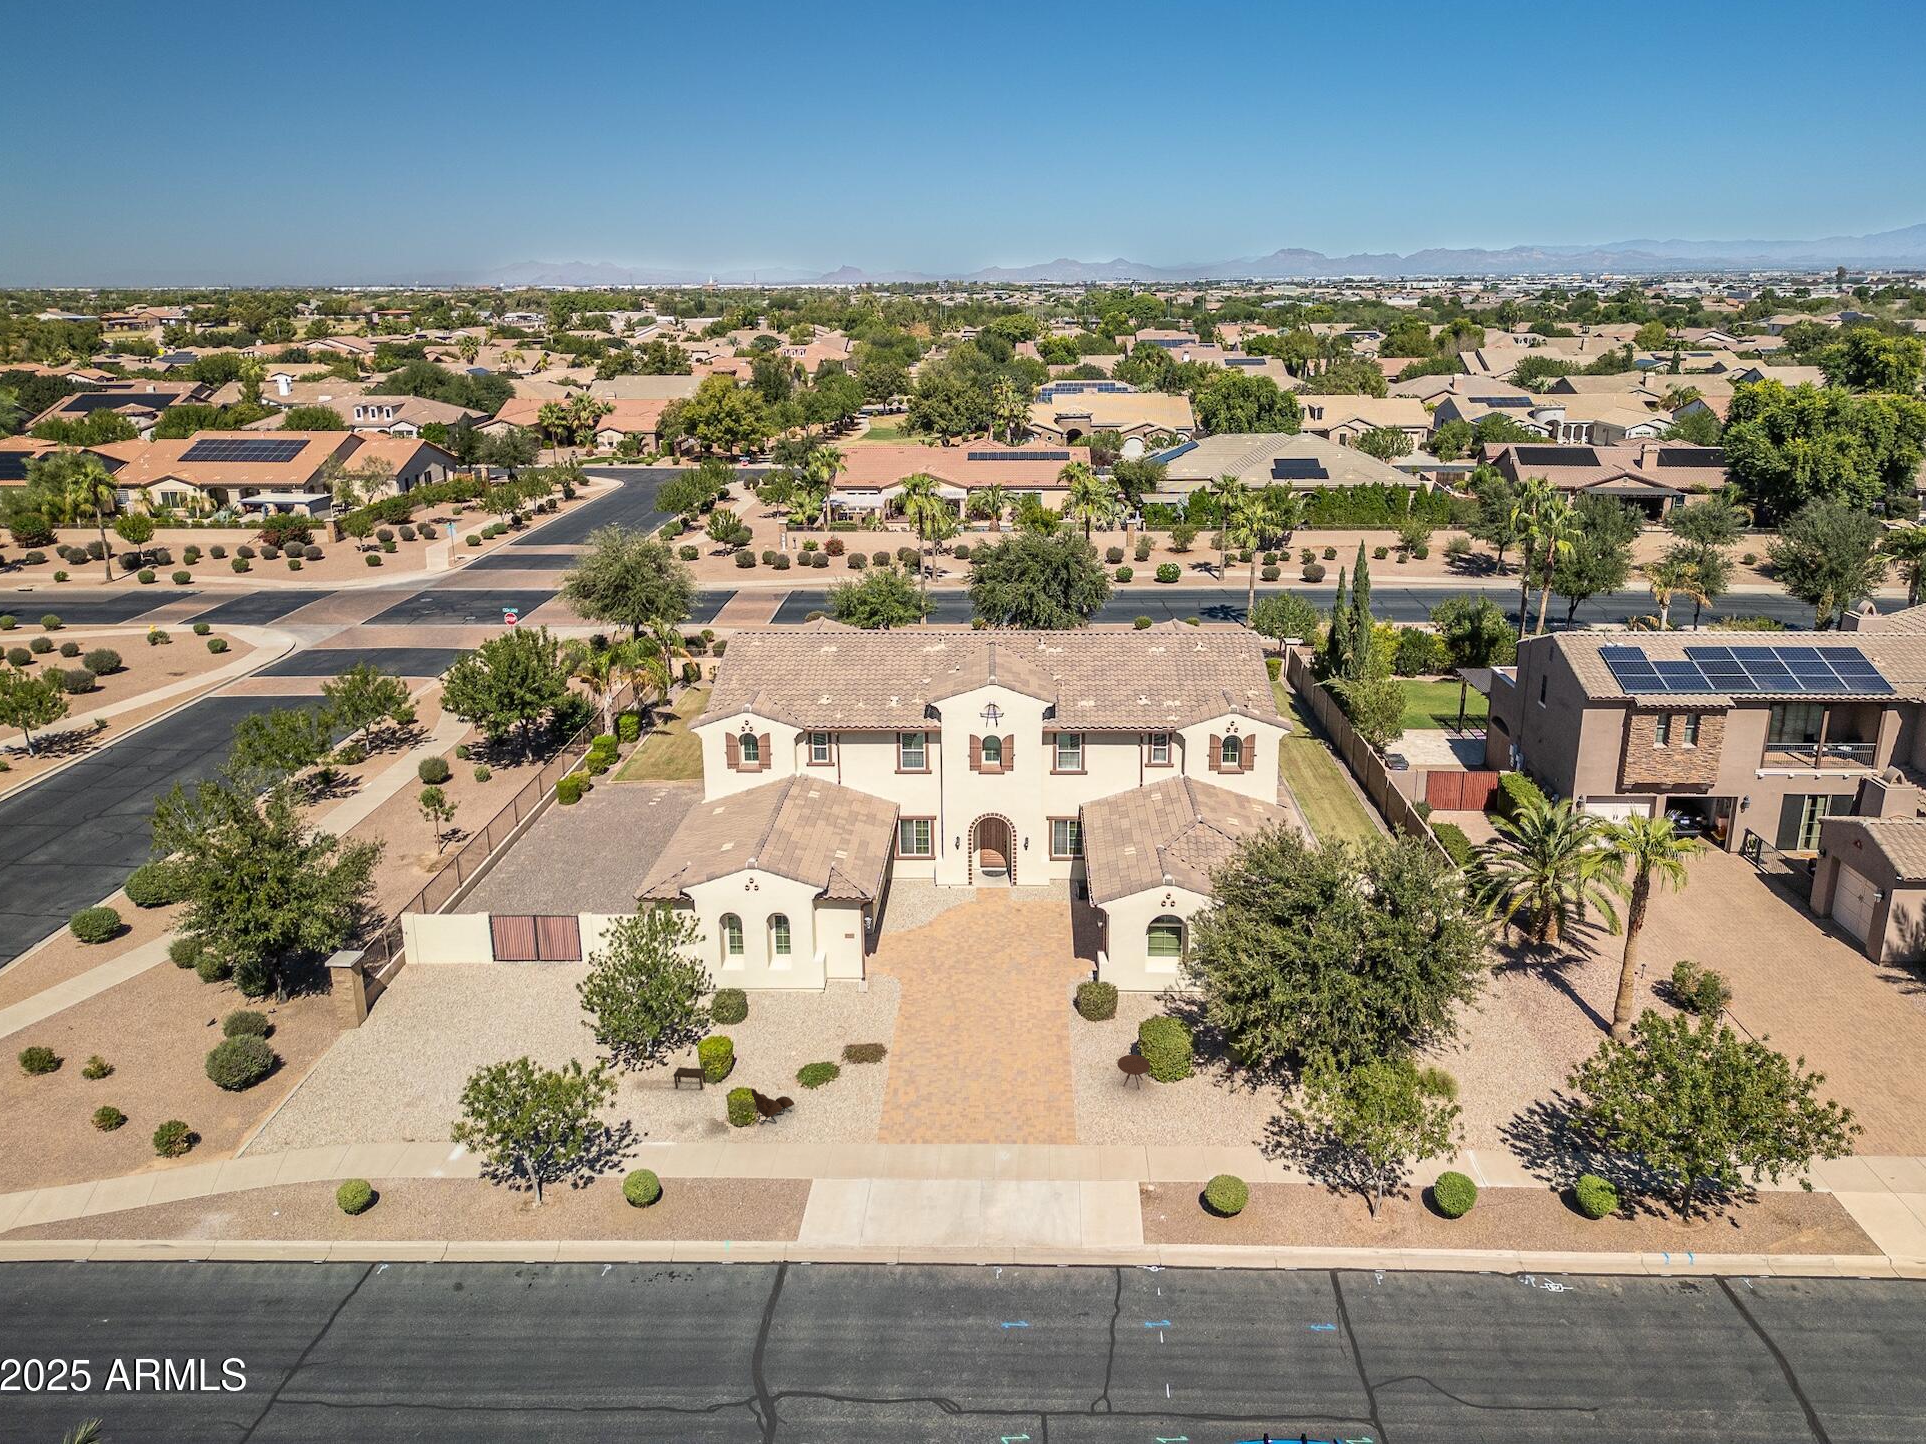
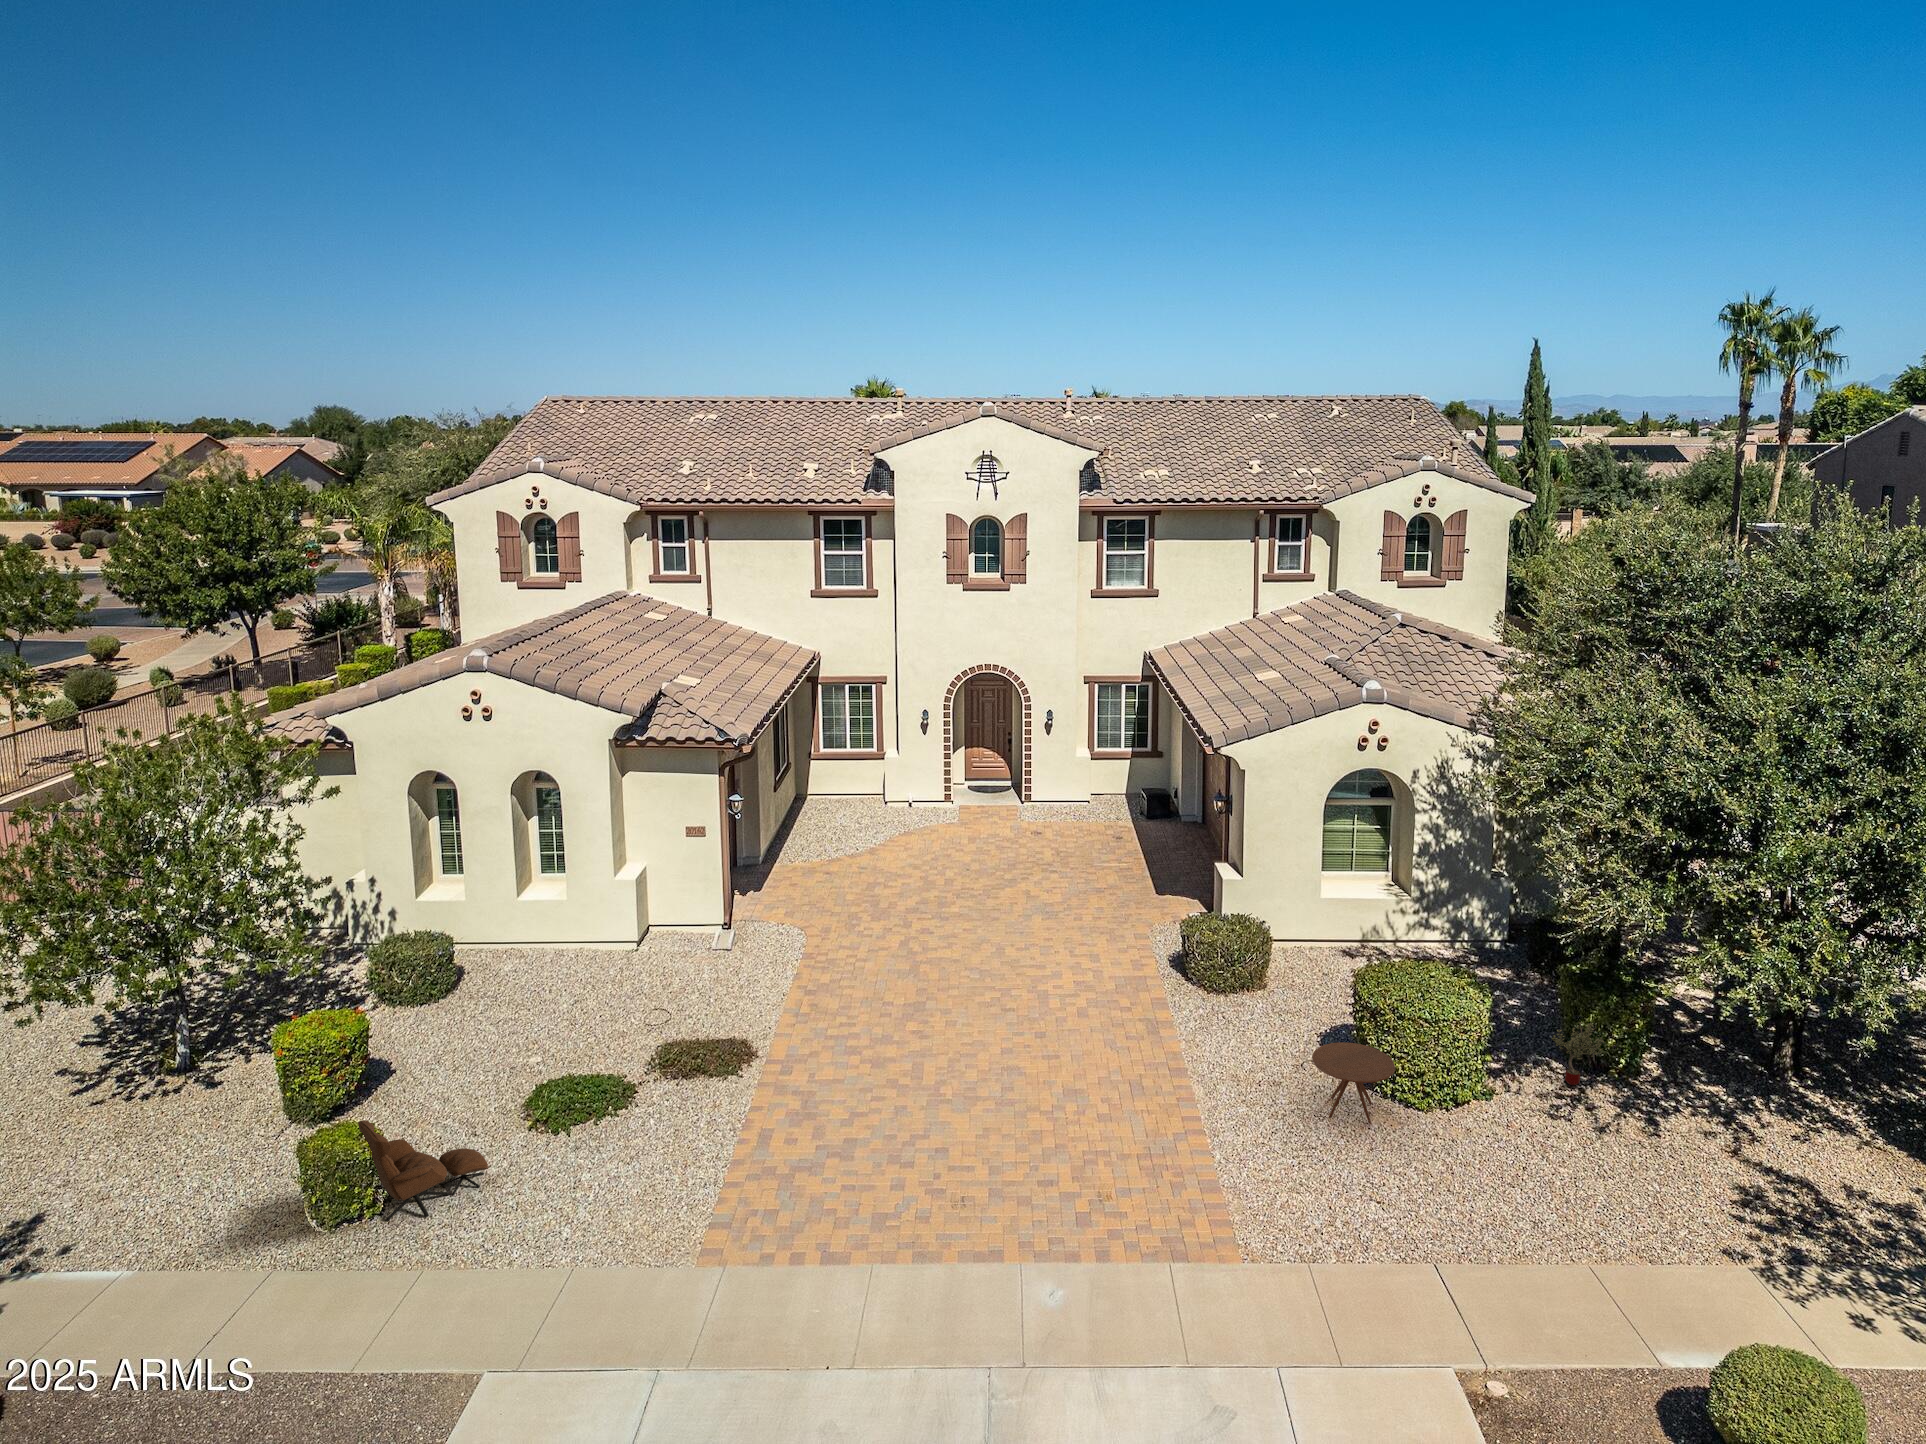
bench: present [674,1067,706,1090] -> none [196,1085,288,1141]

